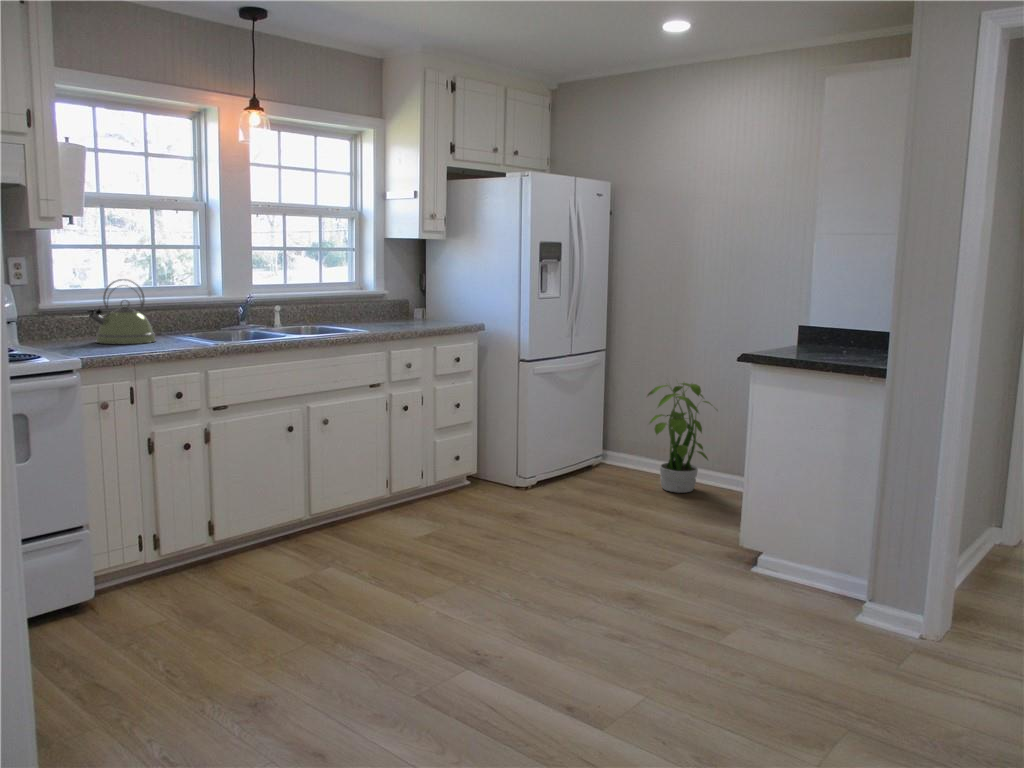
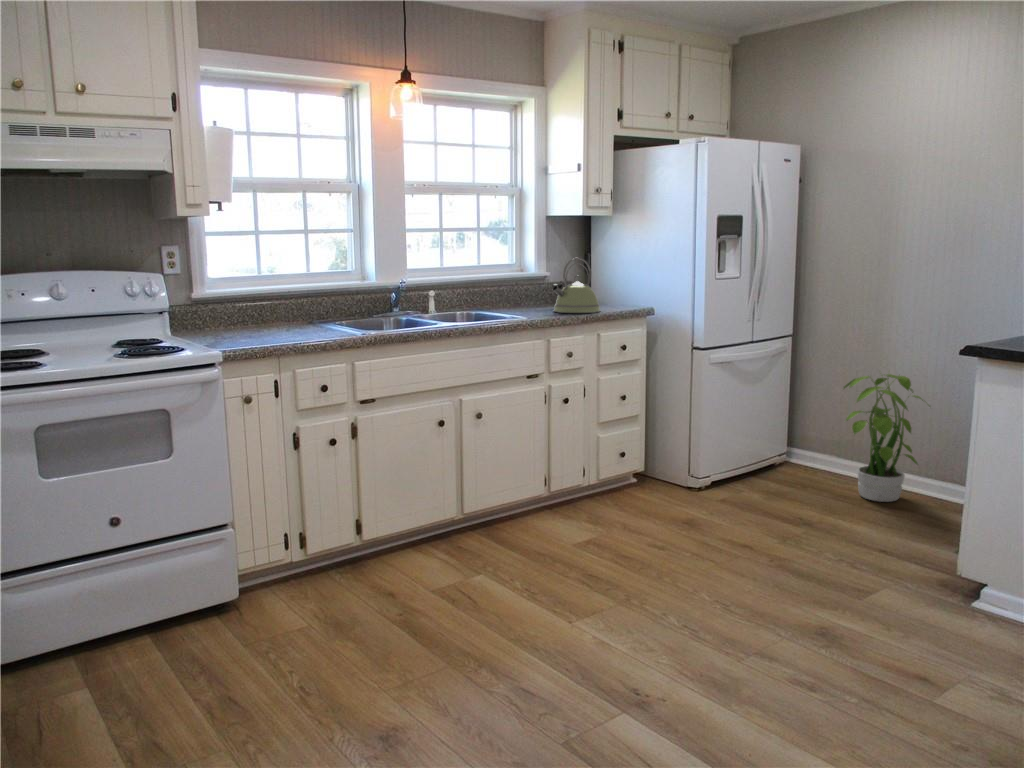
kettle: present [87,279,156,344] -> present [552,258,600,313]

